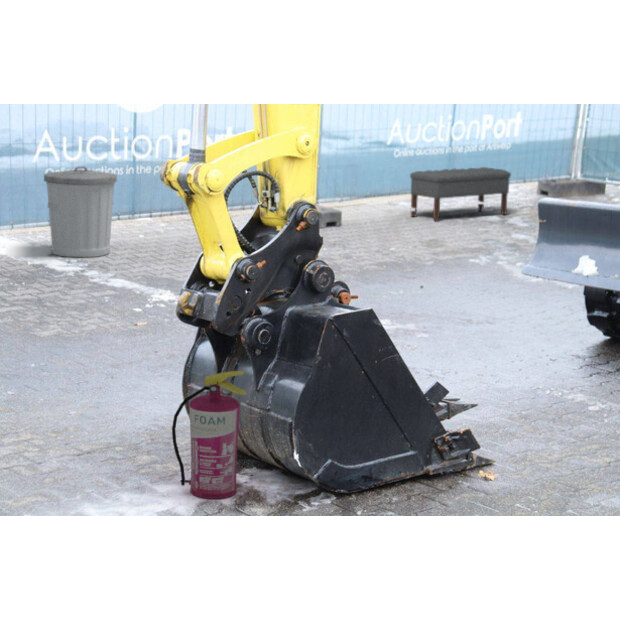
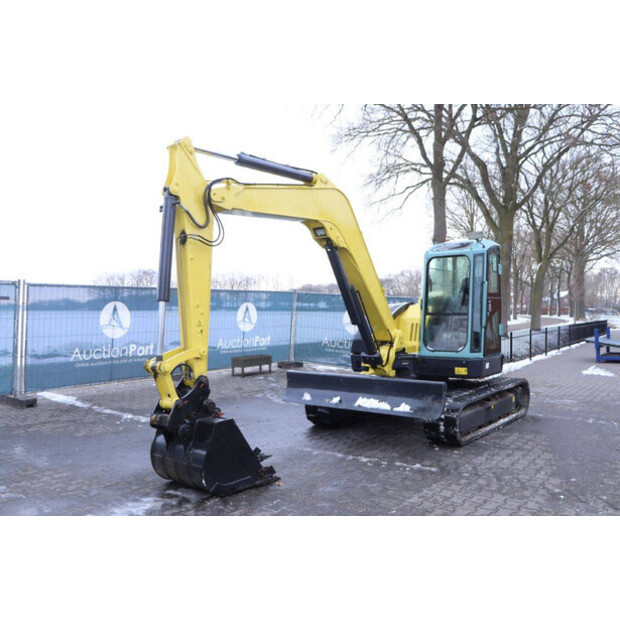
trash can: present [44,166,117,257] -> none [72,361,106,401]
fire extinguisher: present [172,371,247,499] -> none [149,447,181,504]

